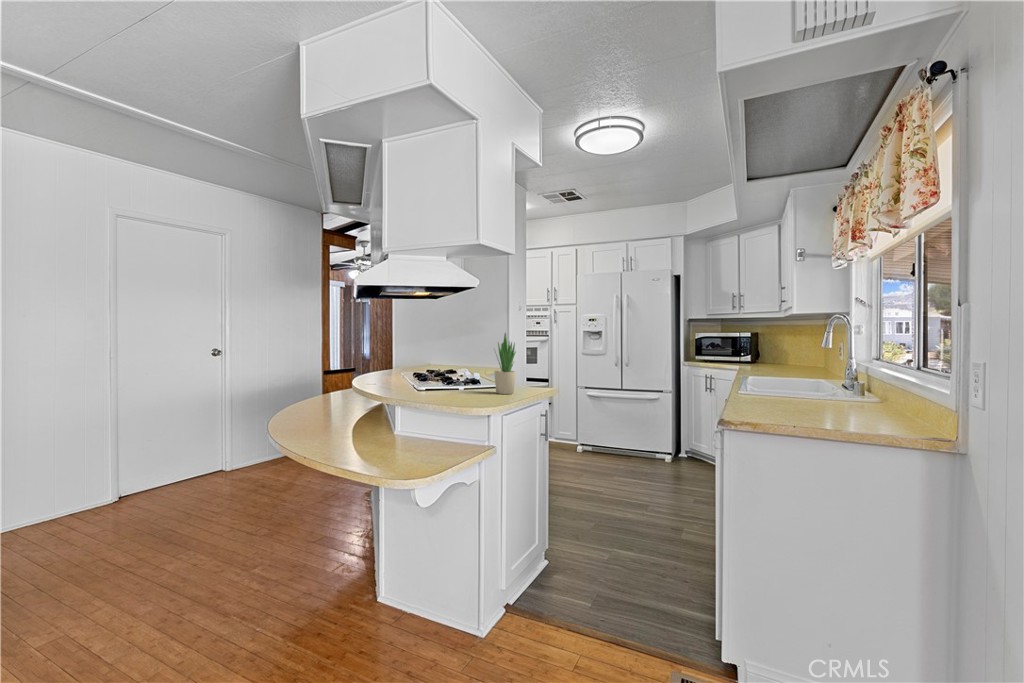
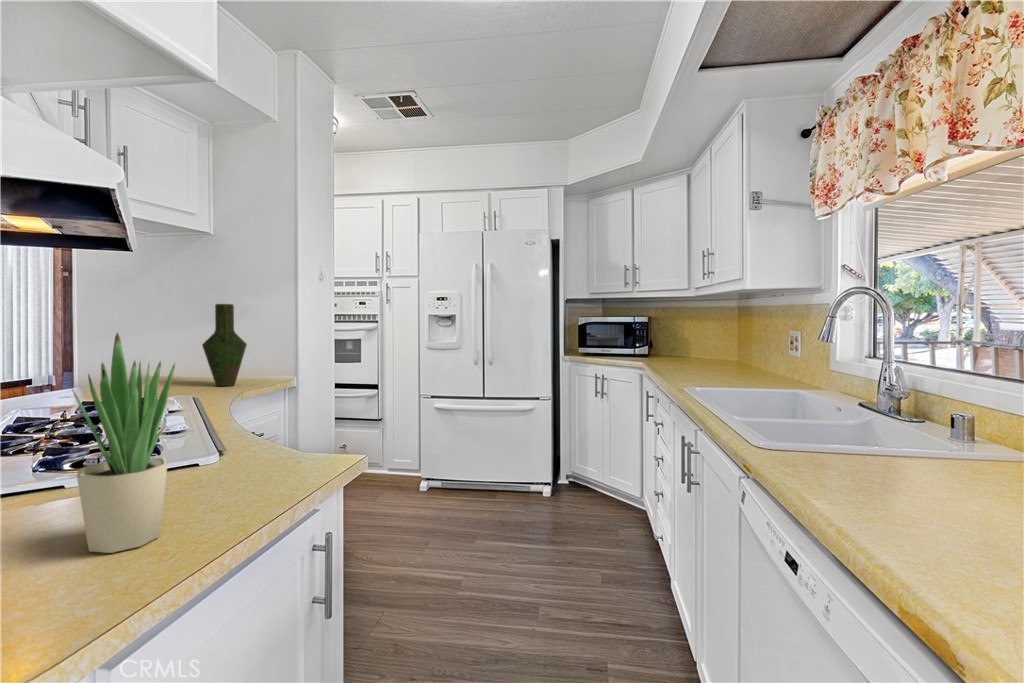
vase: none [467,324,487,369] -> present [202,304,247,386]

